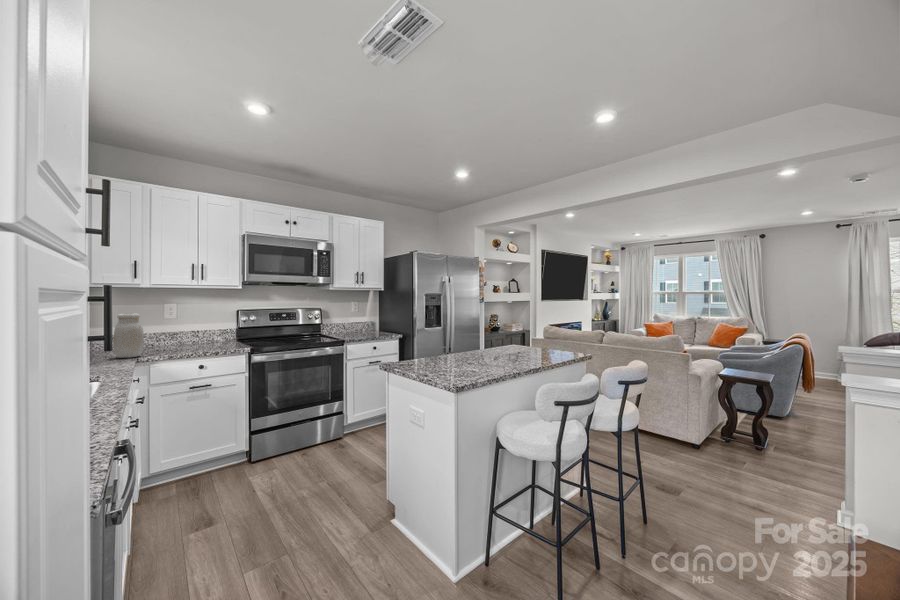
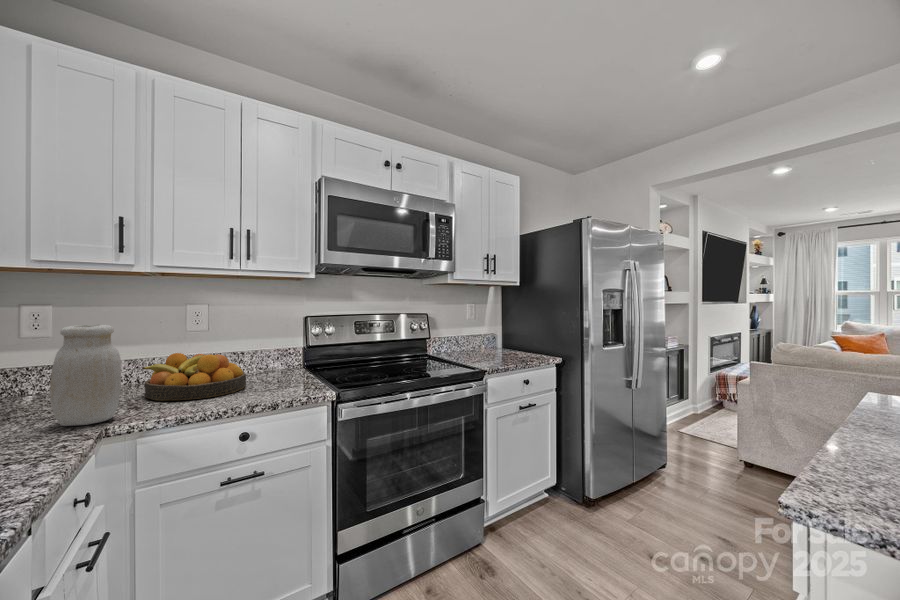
fruit bowl: none [146,330,202,352] -> present [142,353,246,400]

